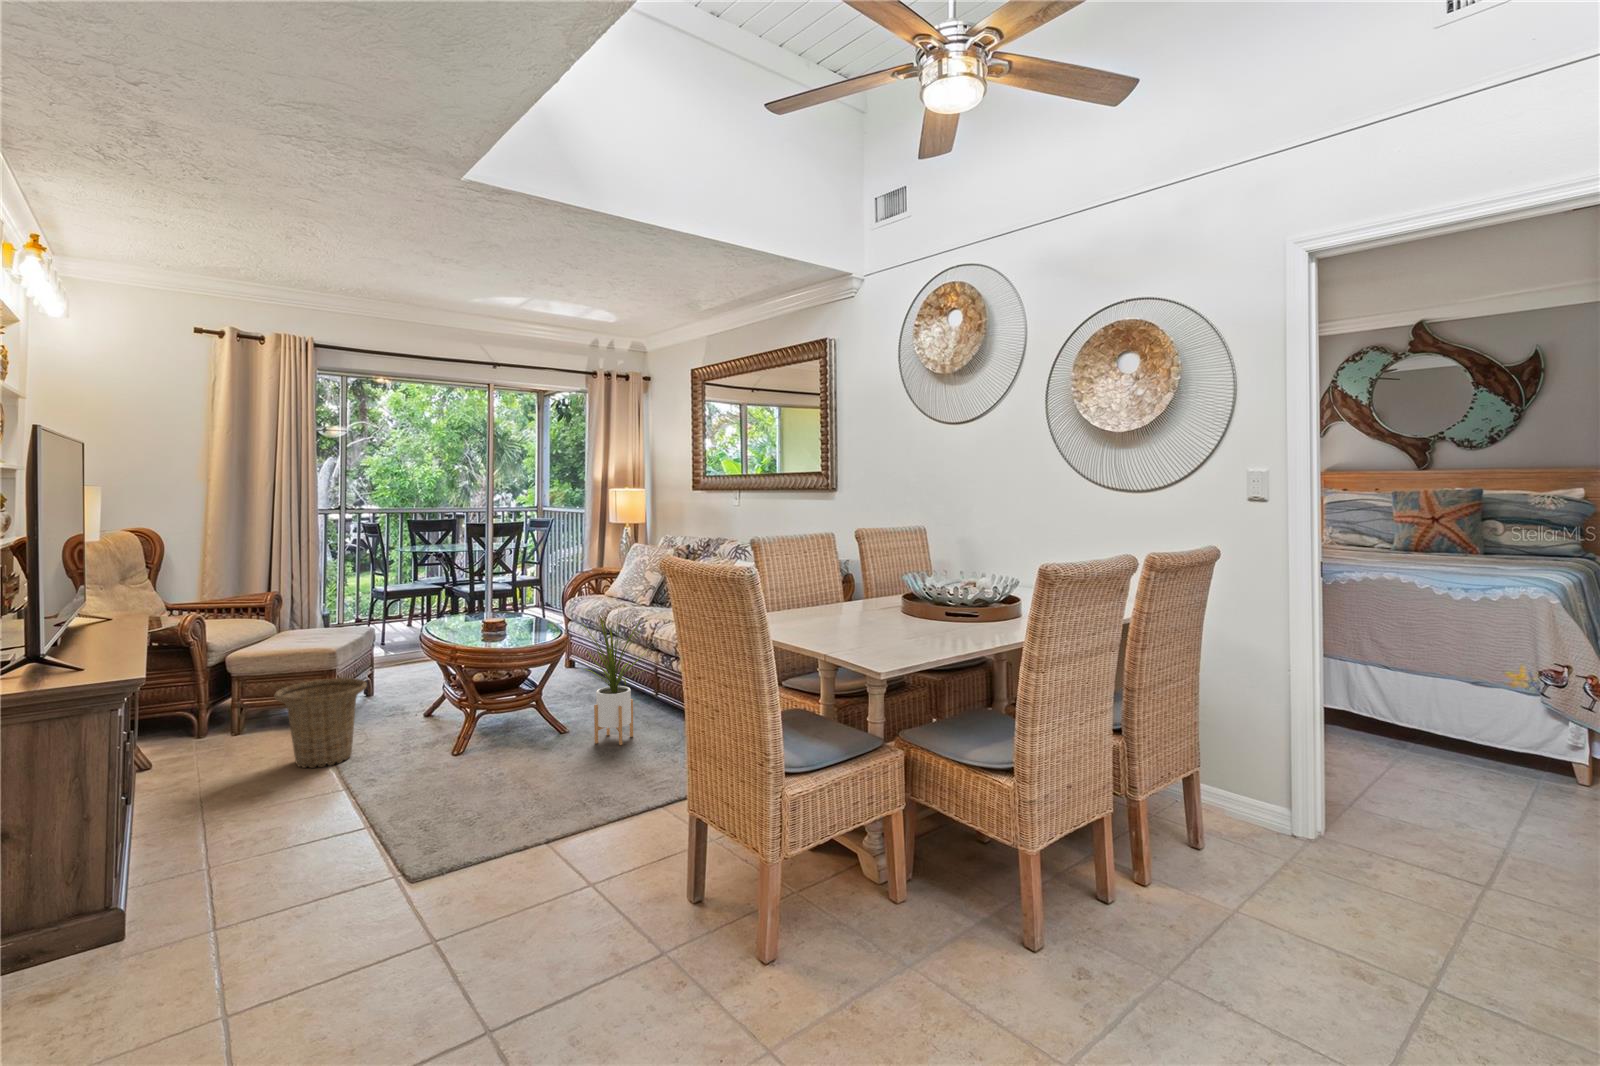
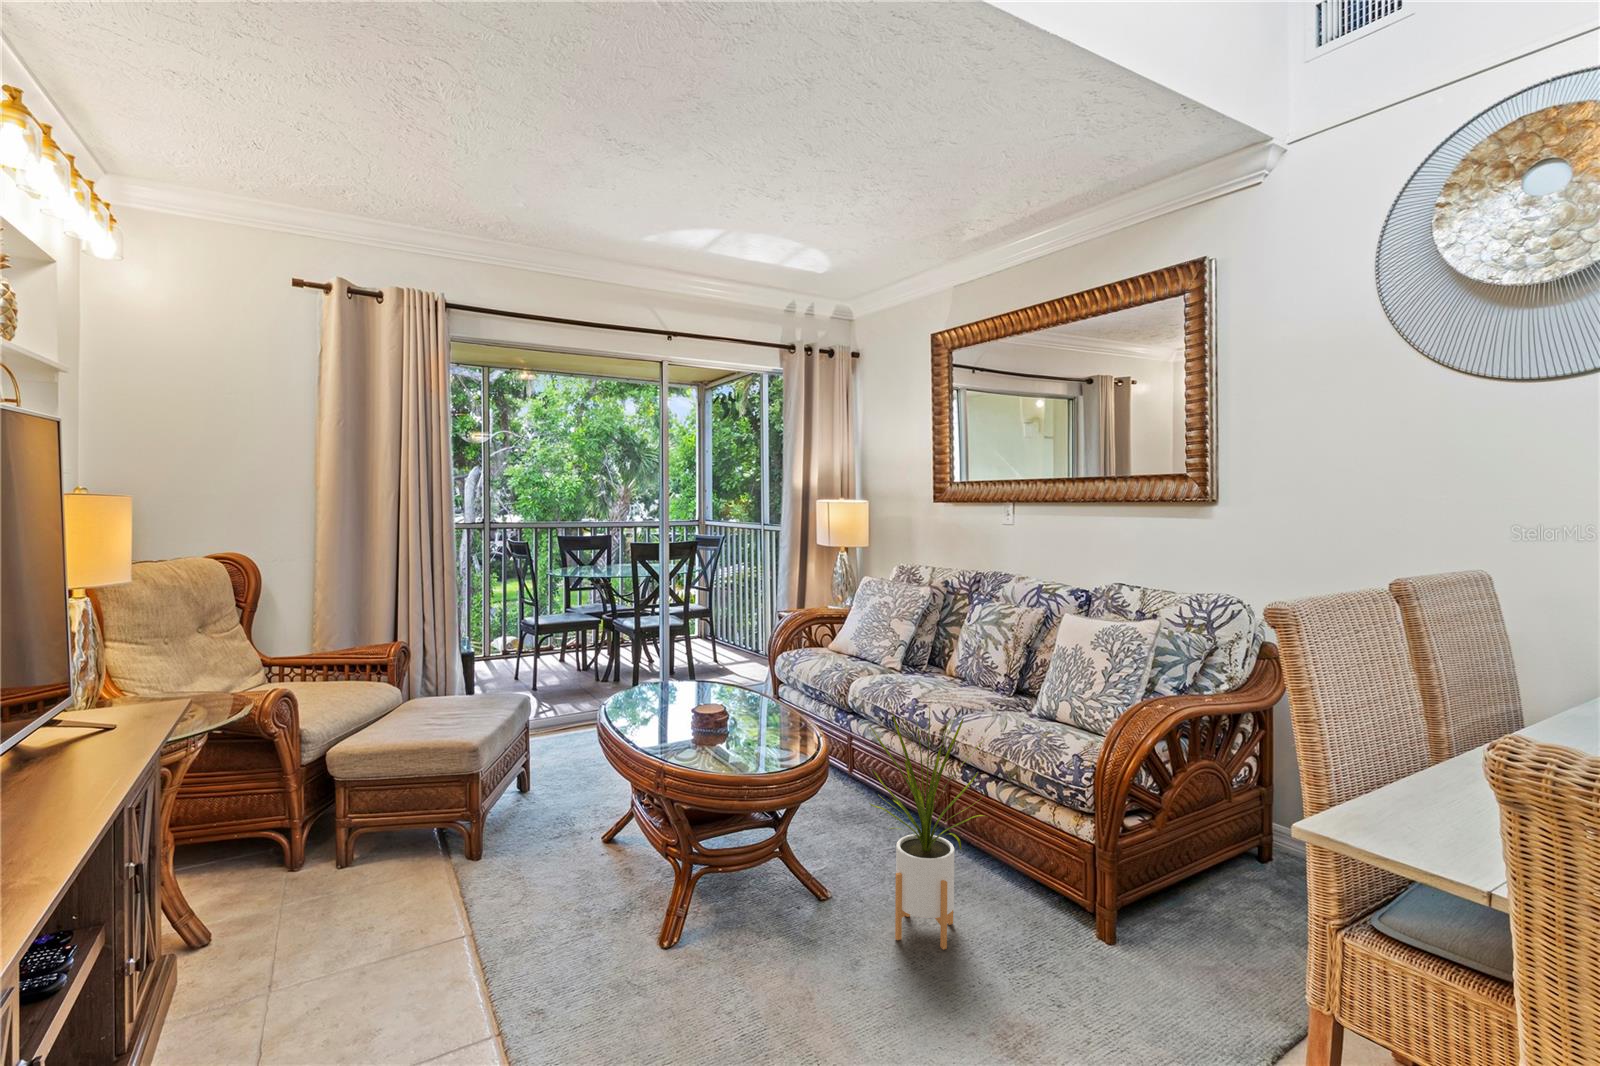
basket: present [274,678,367,768] -> none [387,806,530,976]

